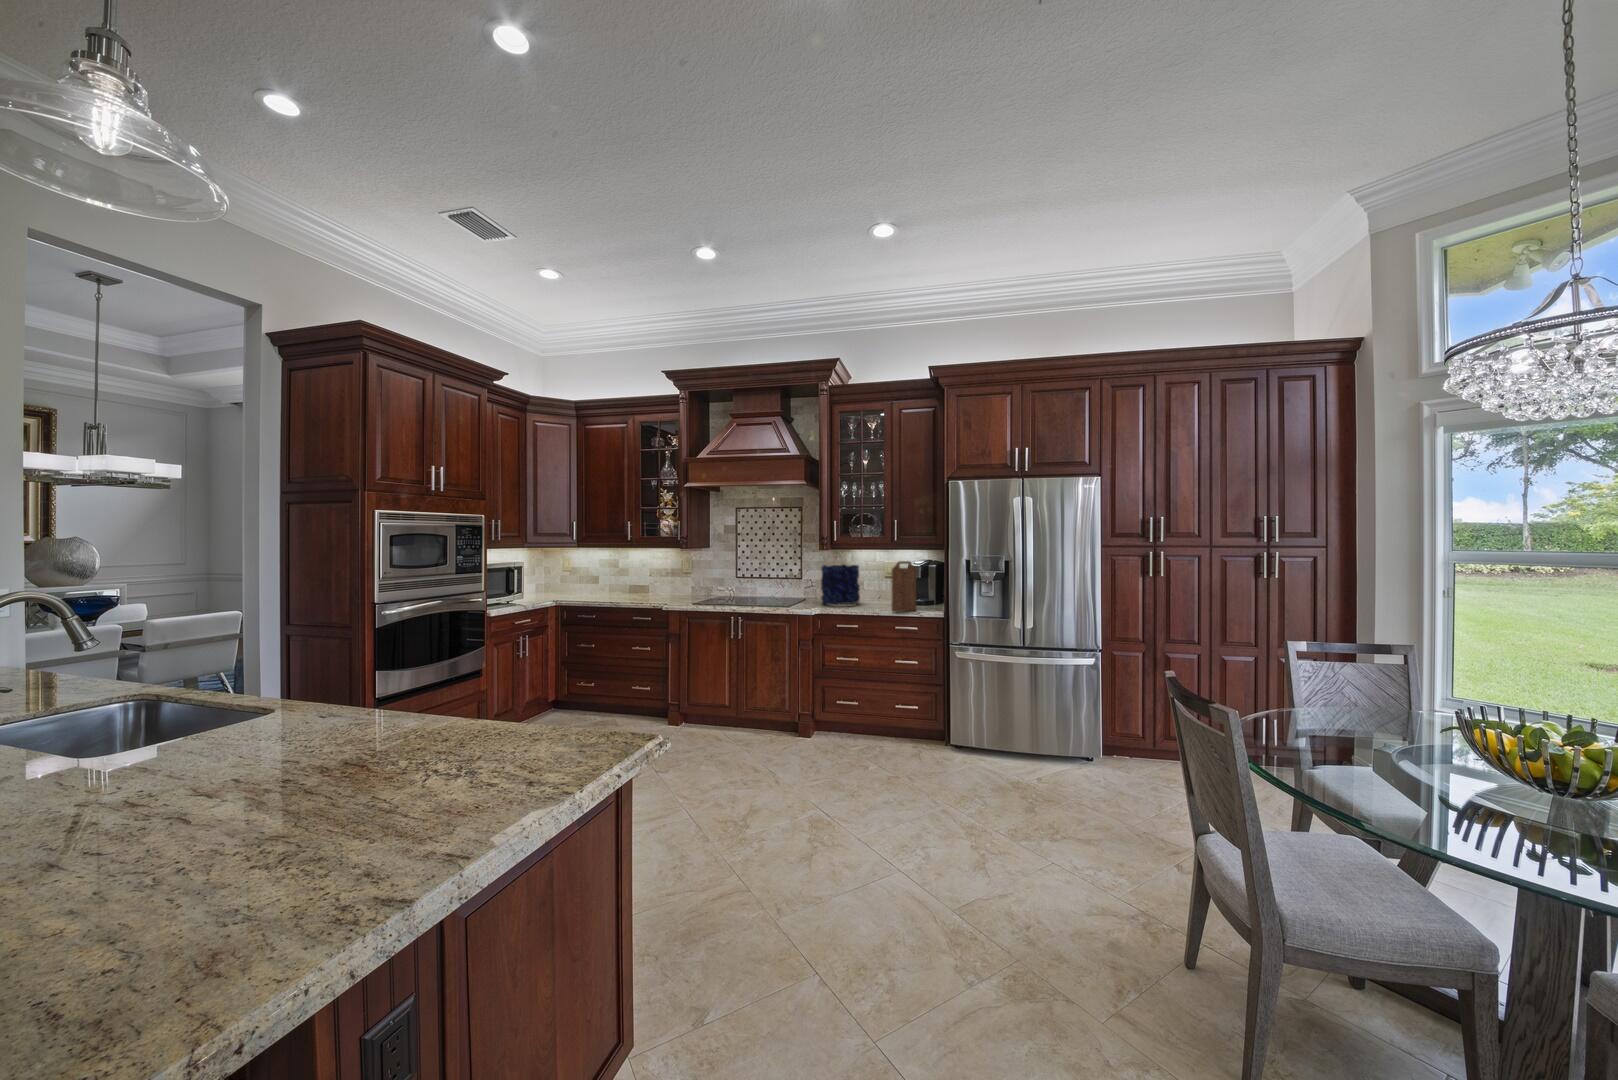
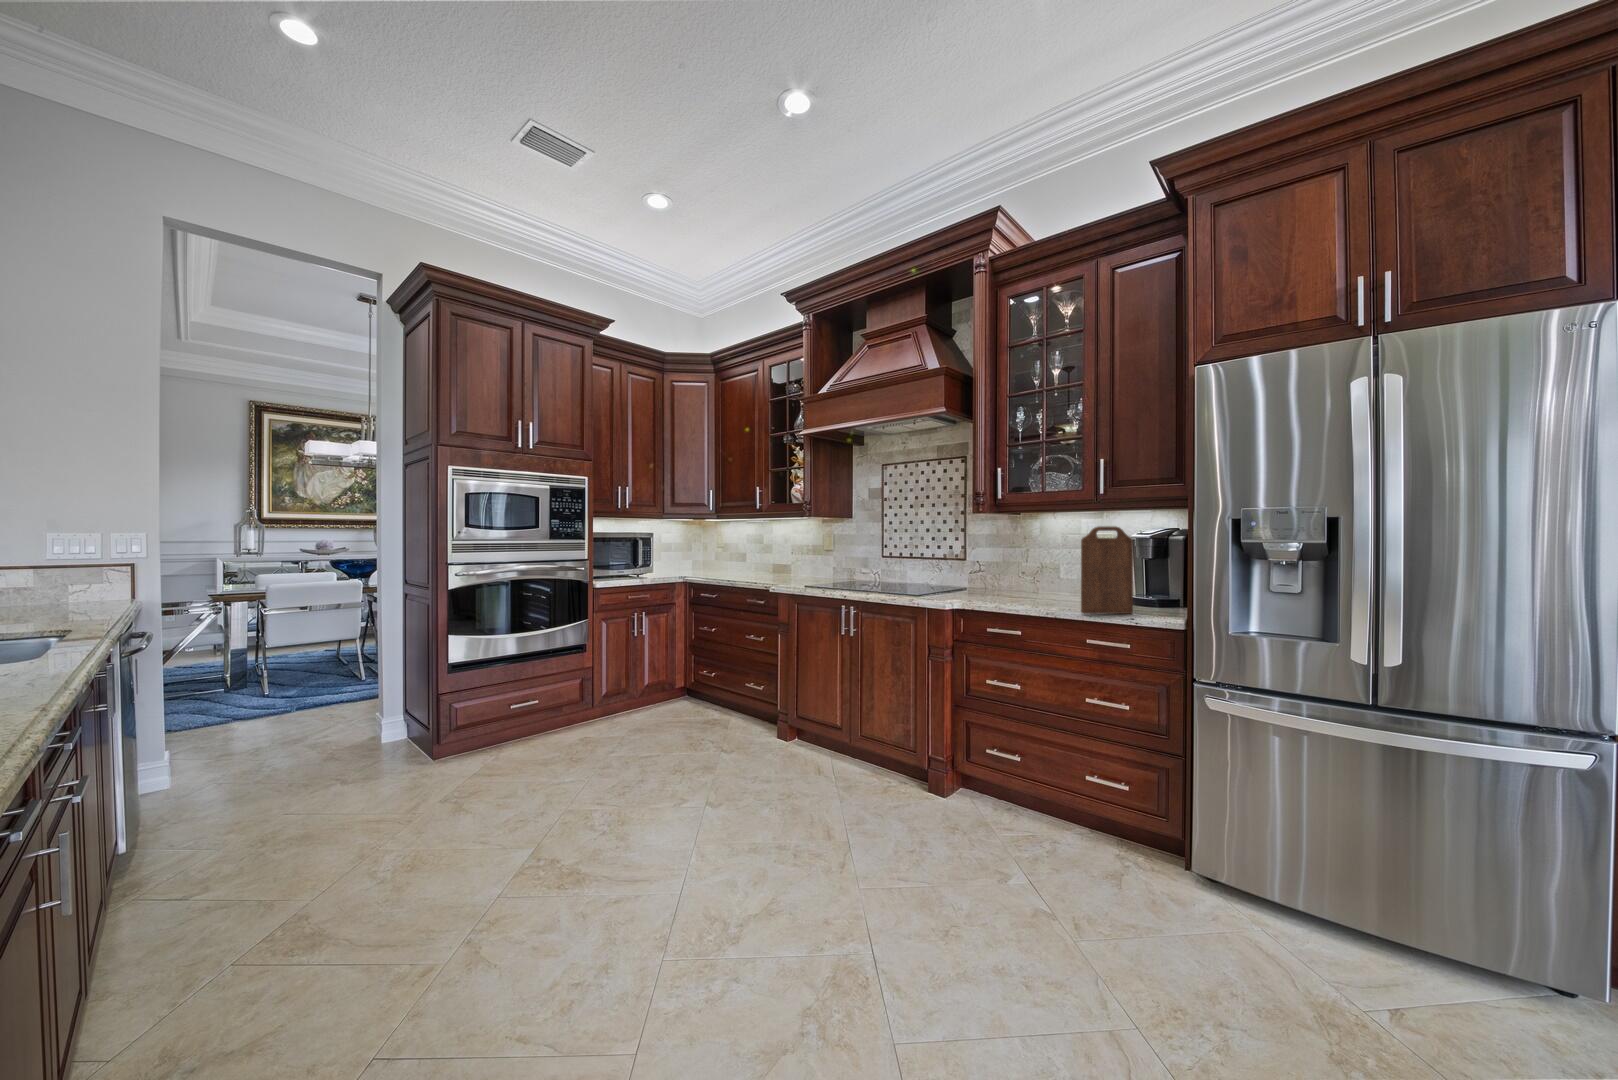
vase: present [821,565,860,605] -> none [983,537,1046,600]

